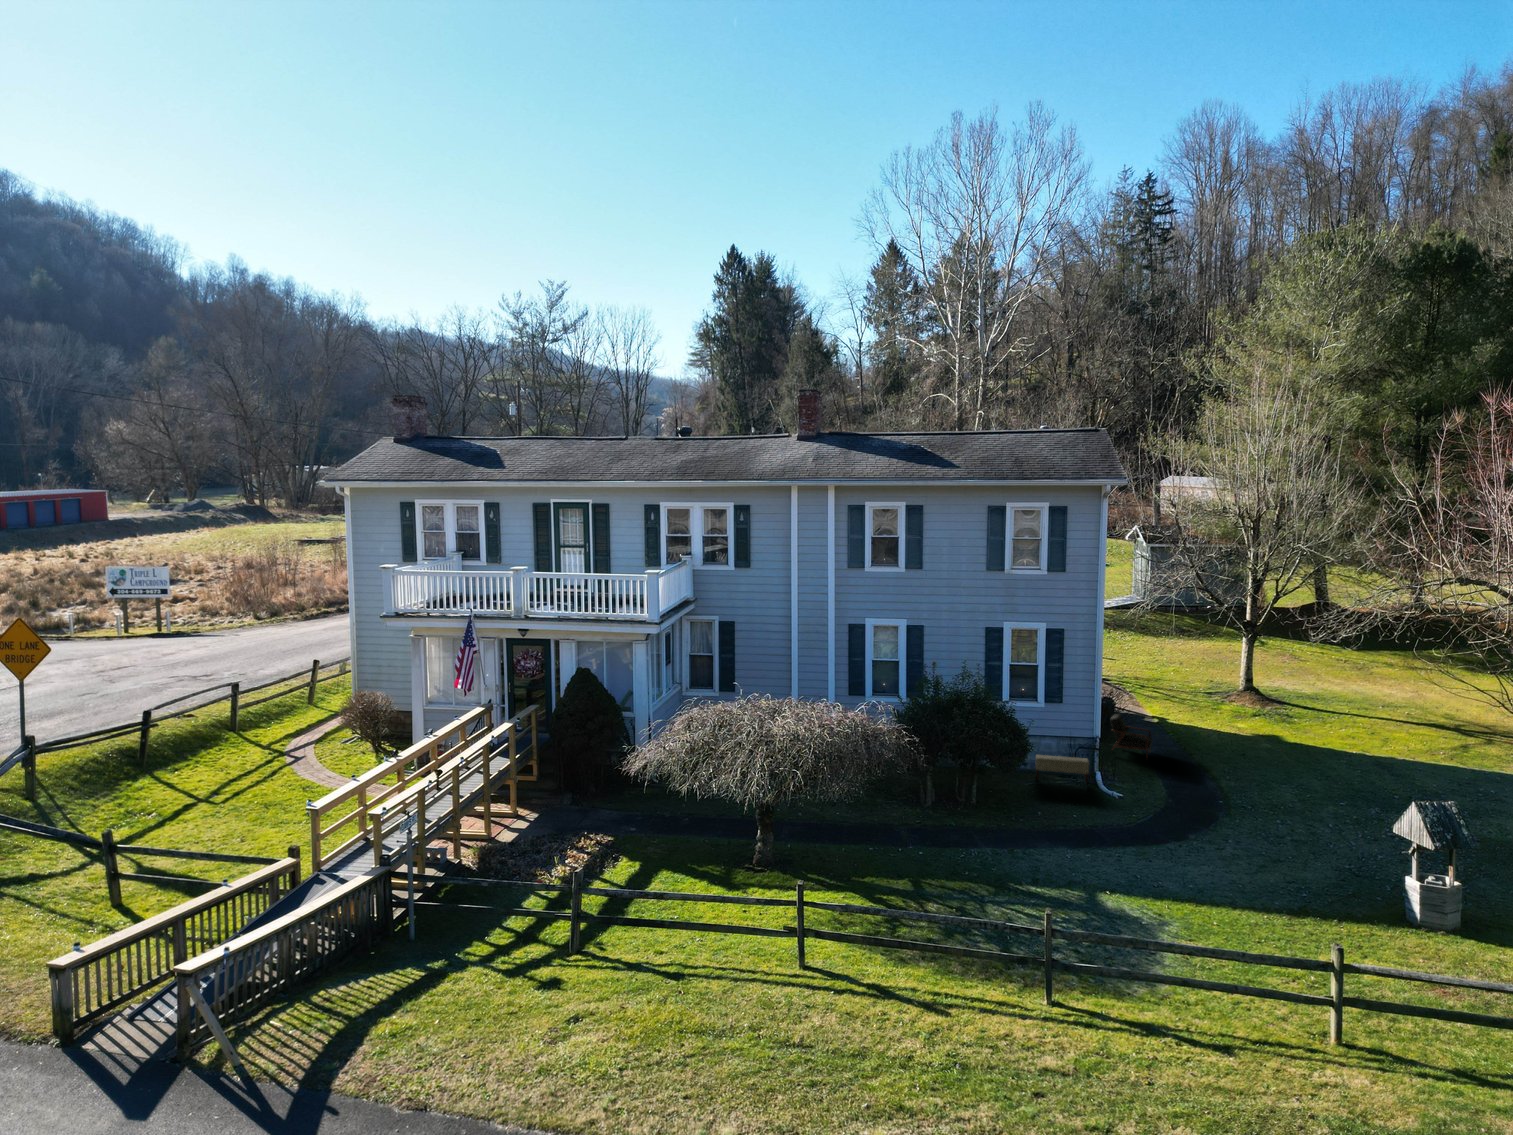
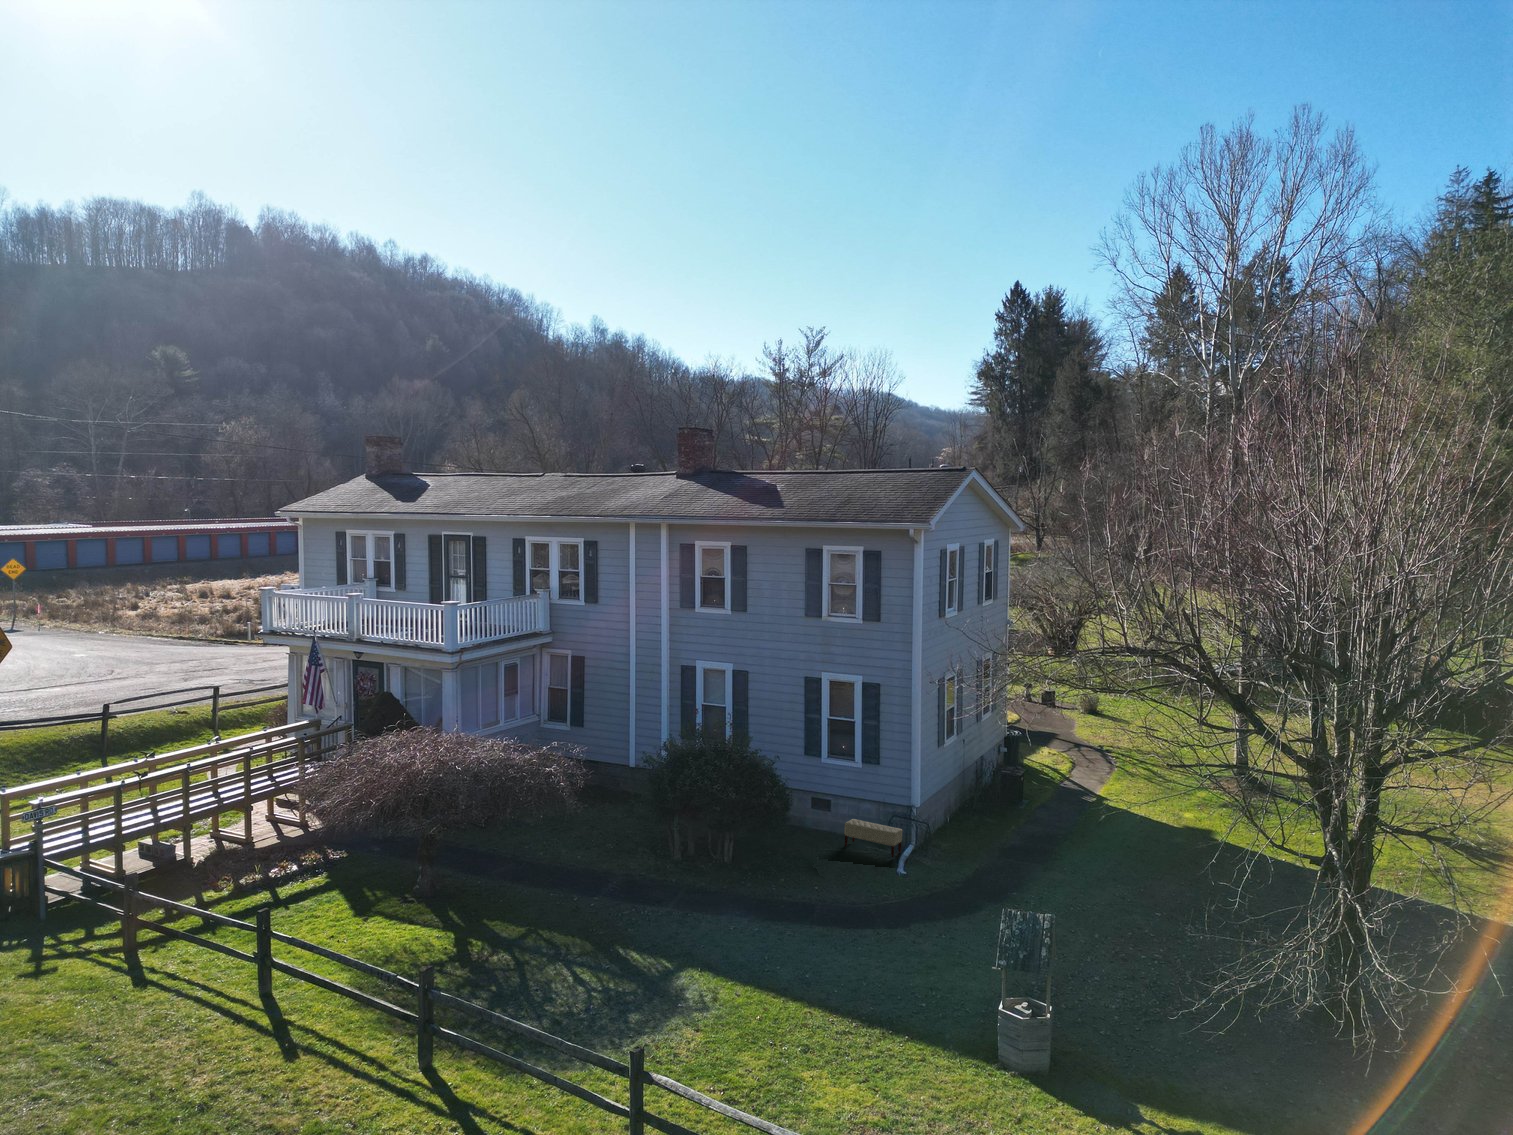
chair: present [1111,714,1152,758] -> none [968,784,1022,839]

